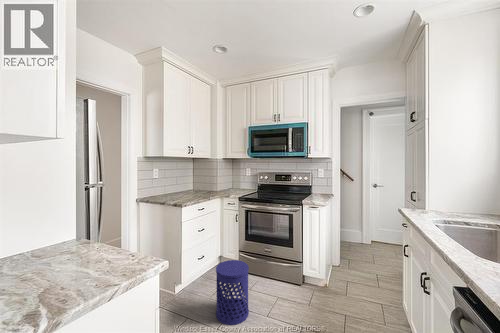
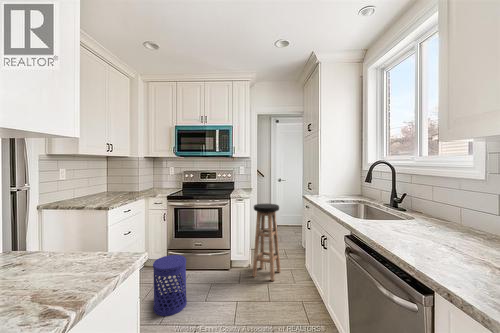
bar stool: none [327,214,366,314] -> present [253,204,281,281]

